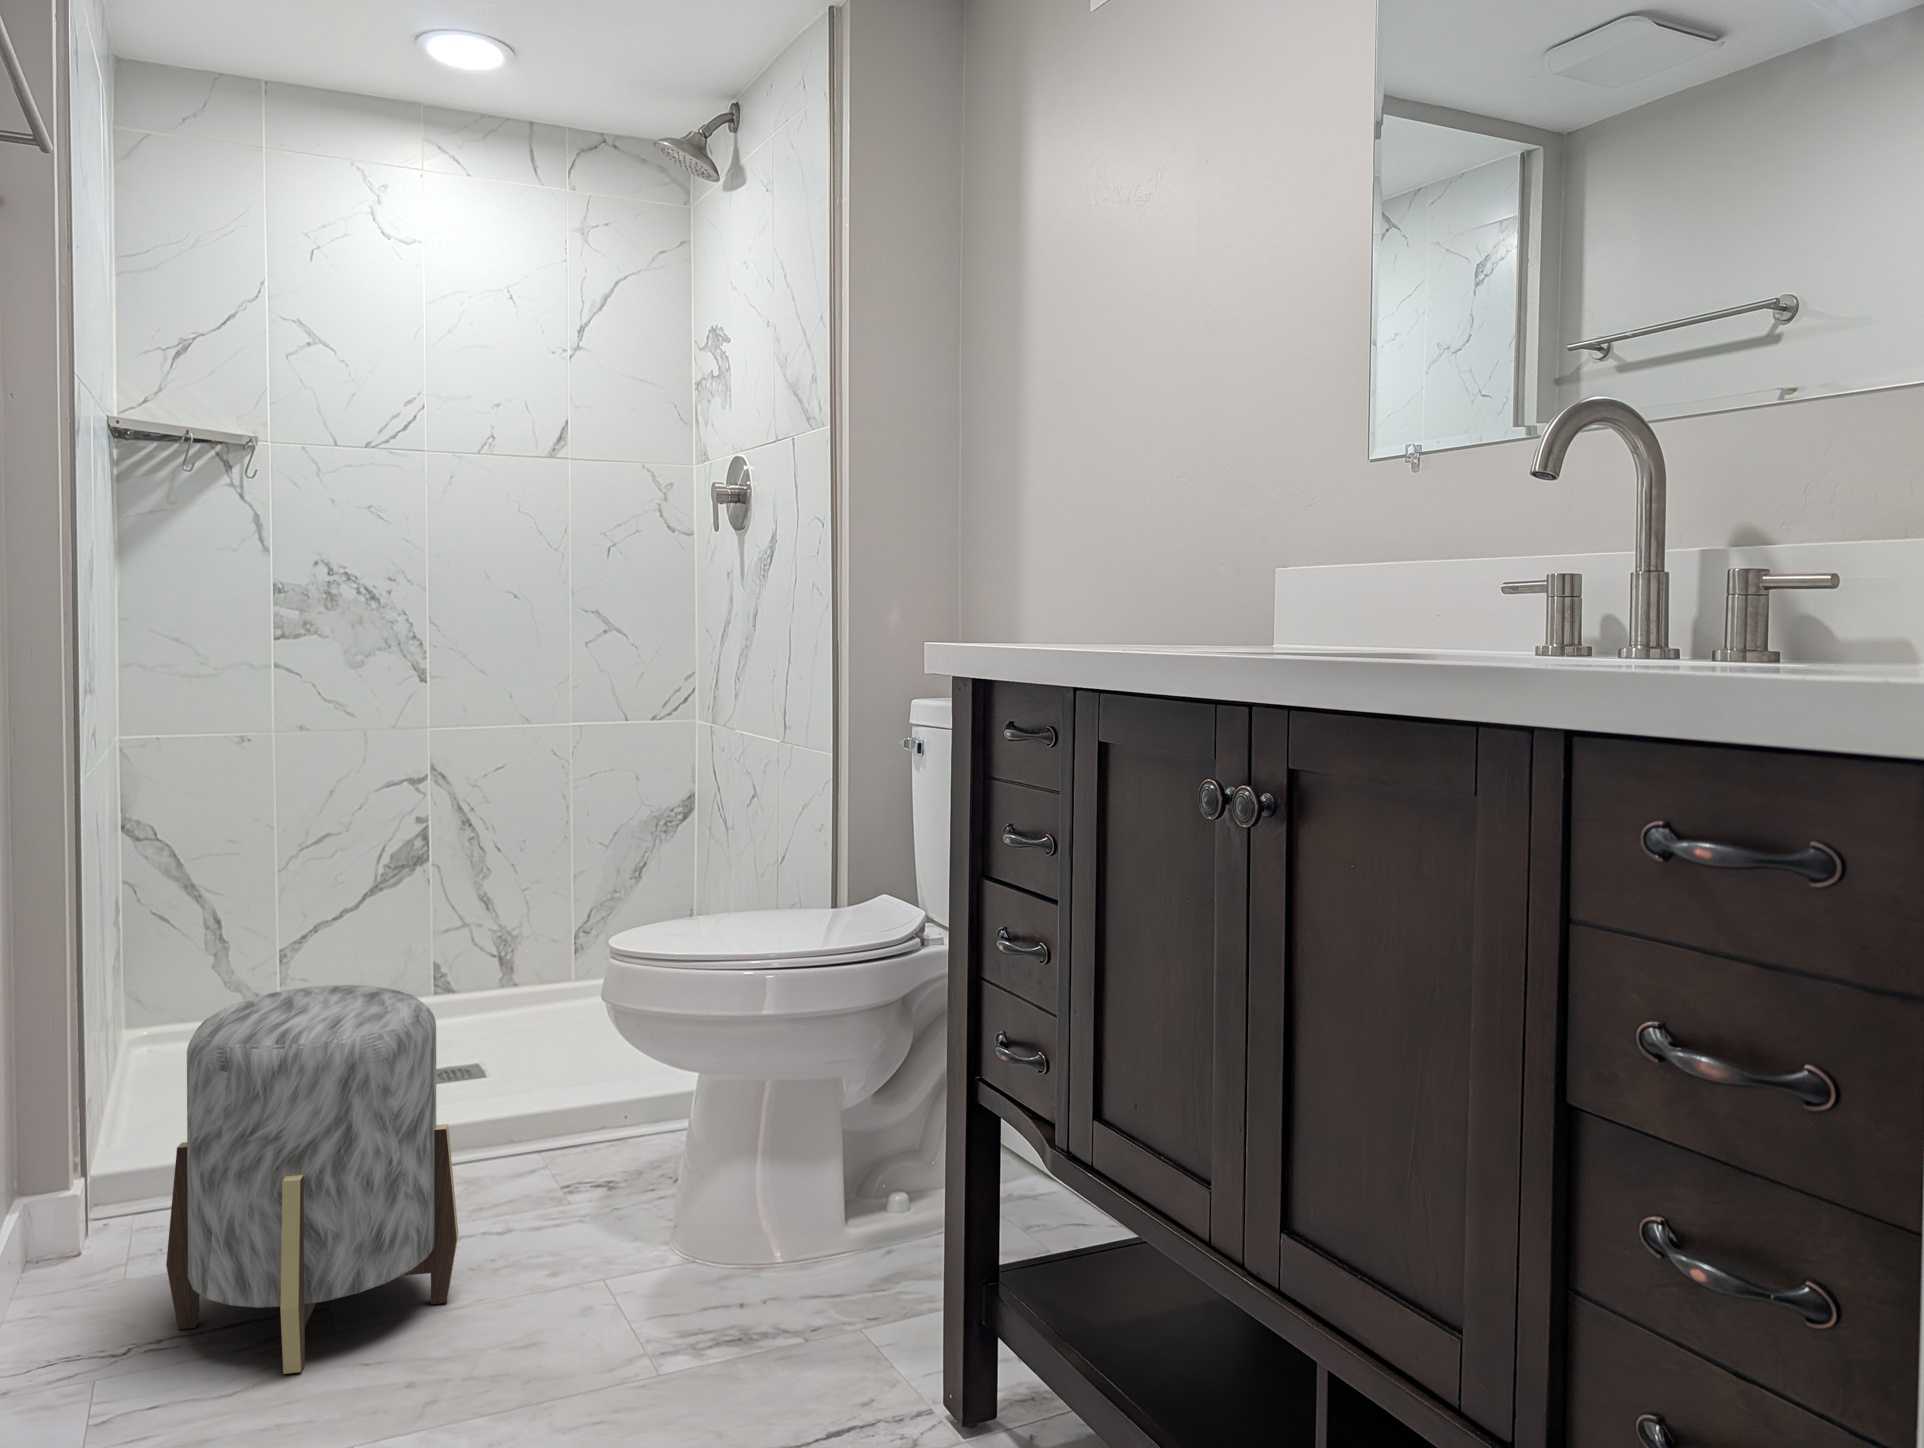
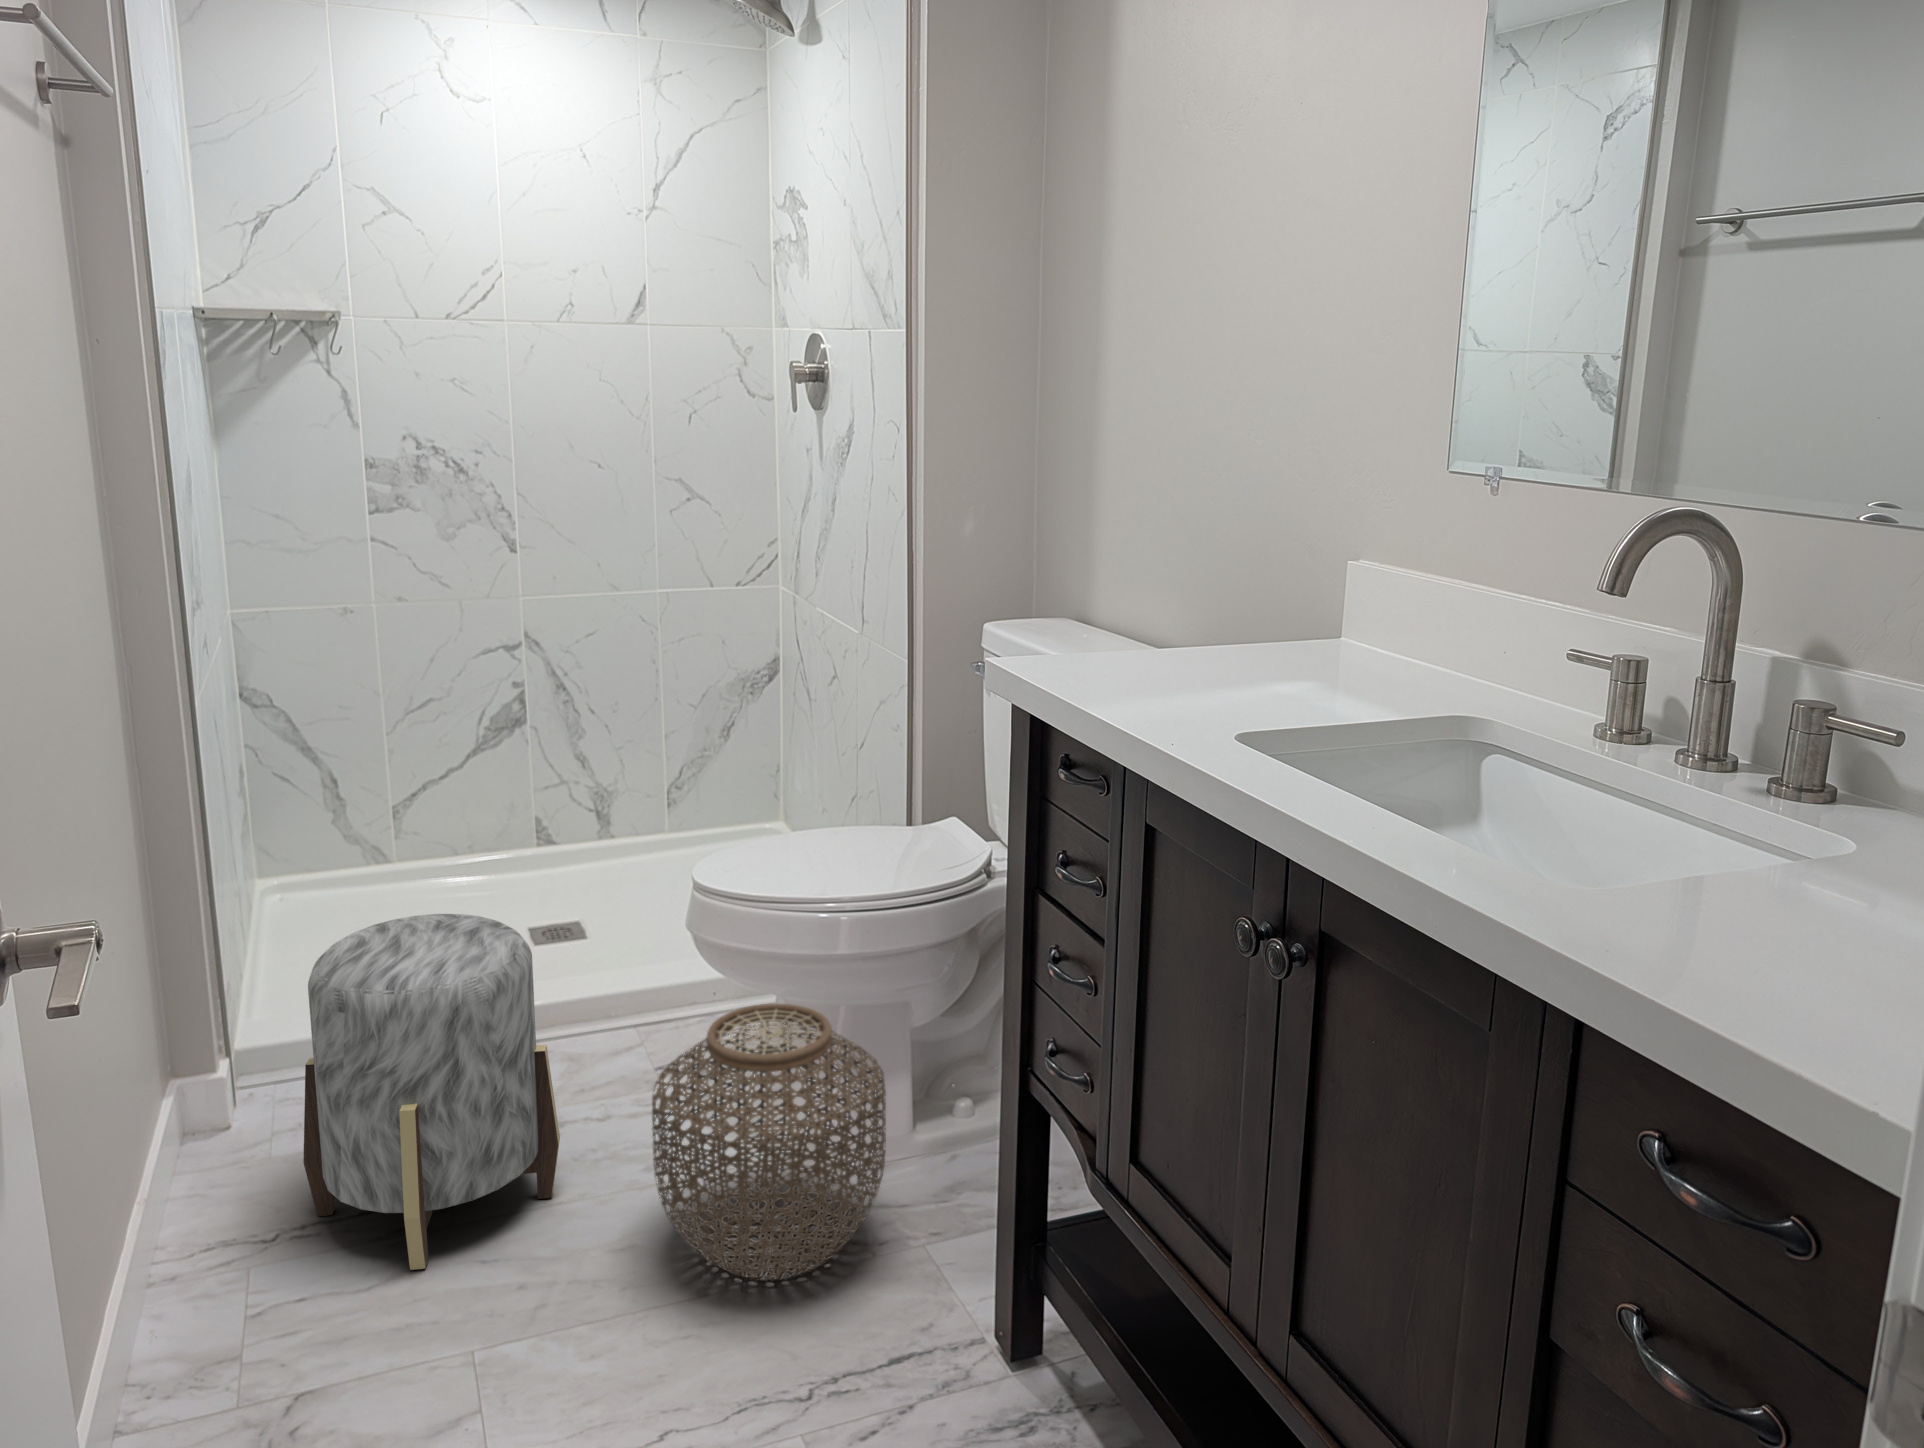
woven basket: none [566,1063,820,1367] -> present [652,1004,886,1280]

